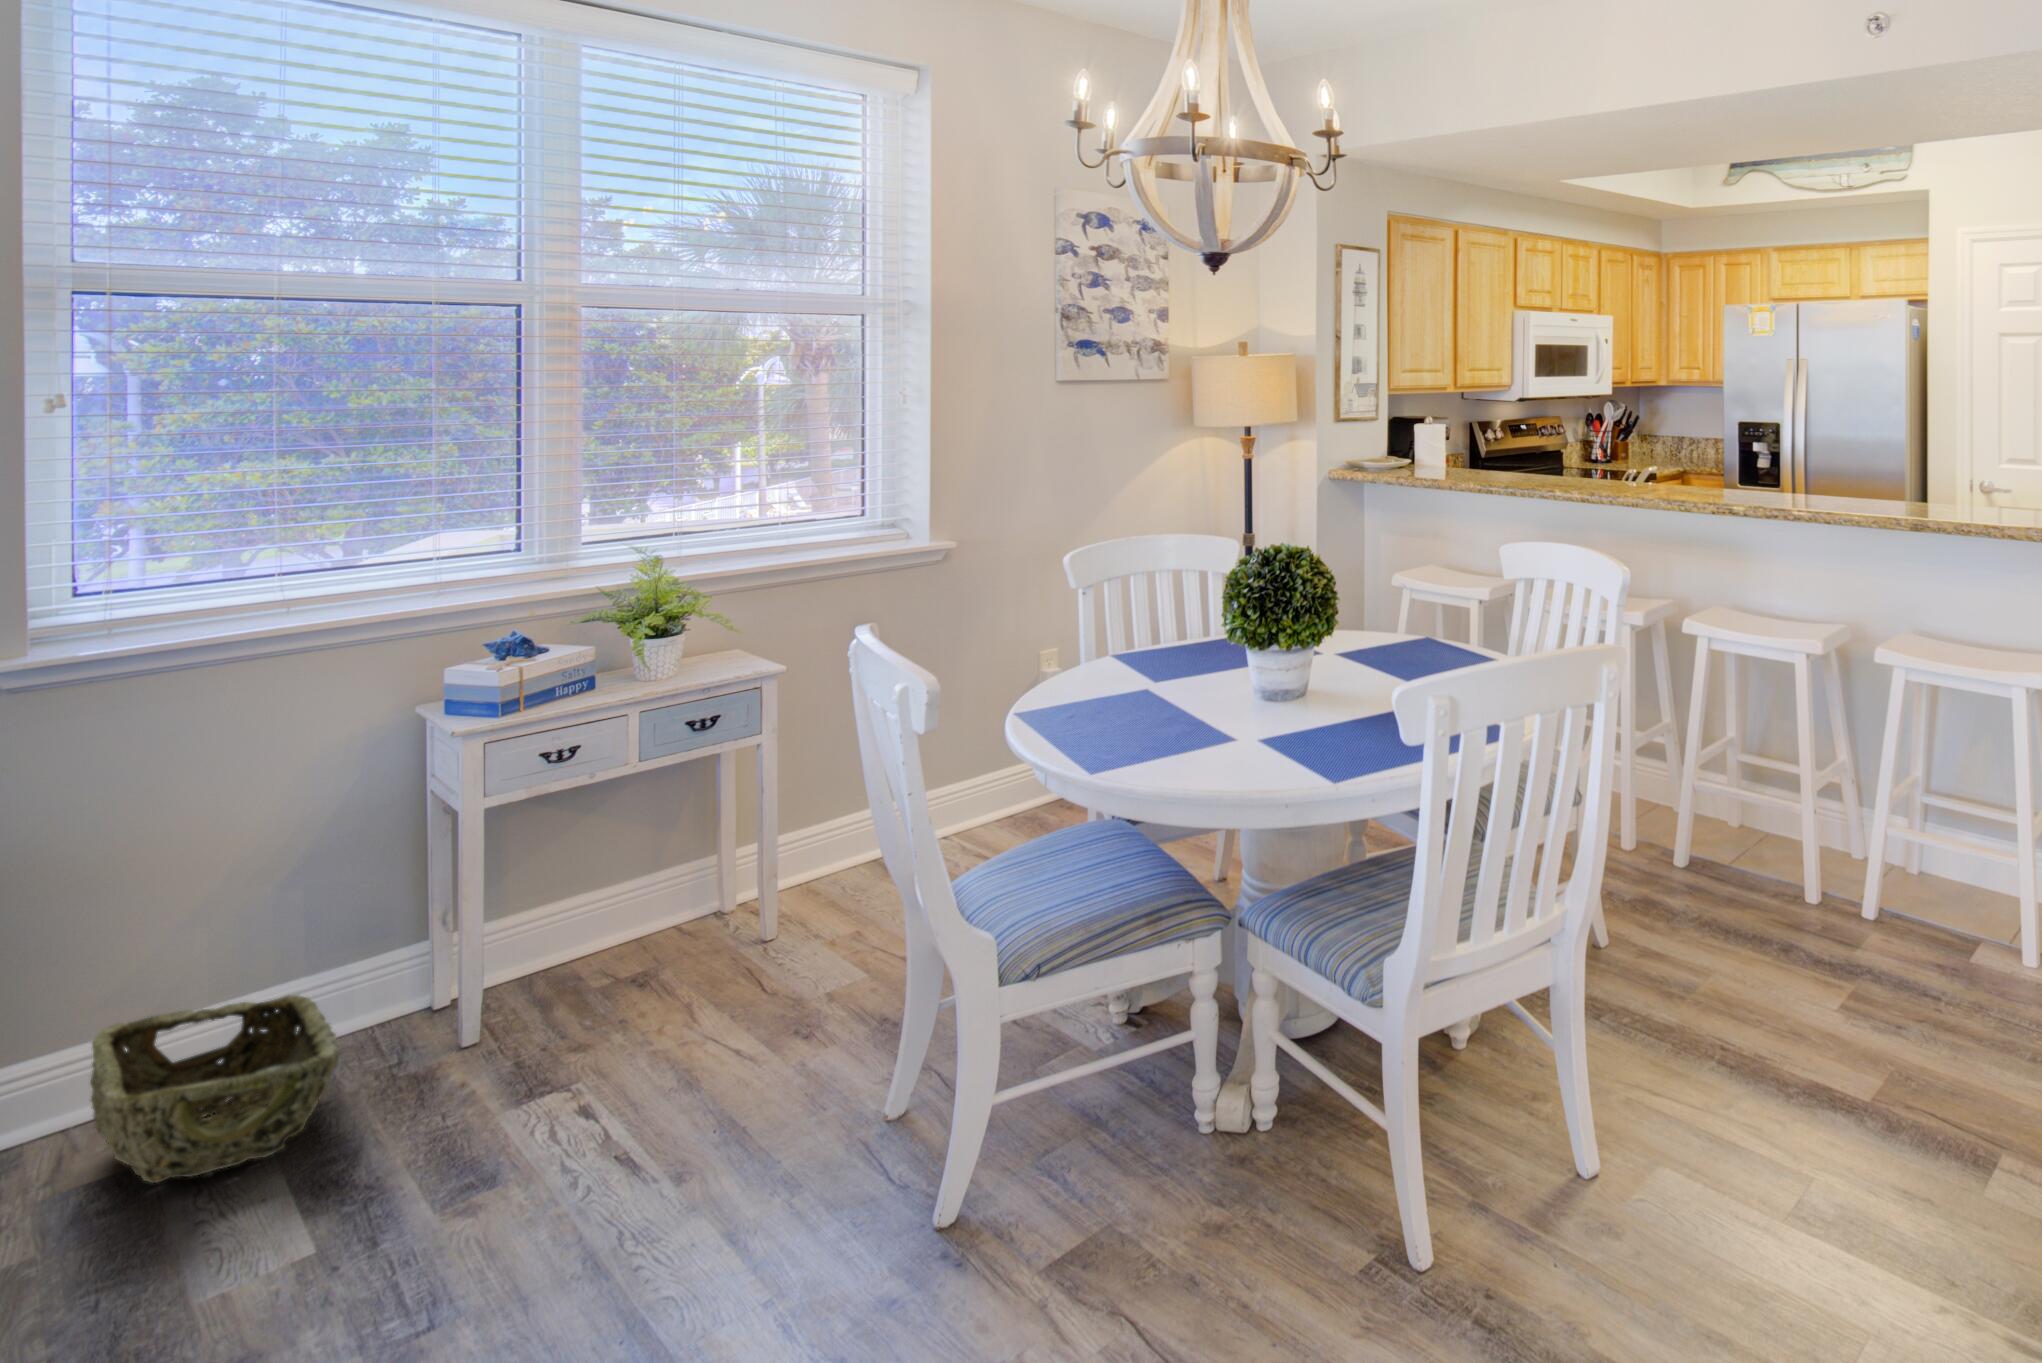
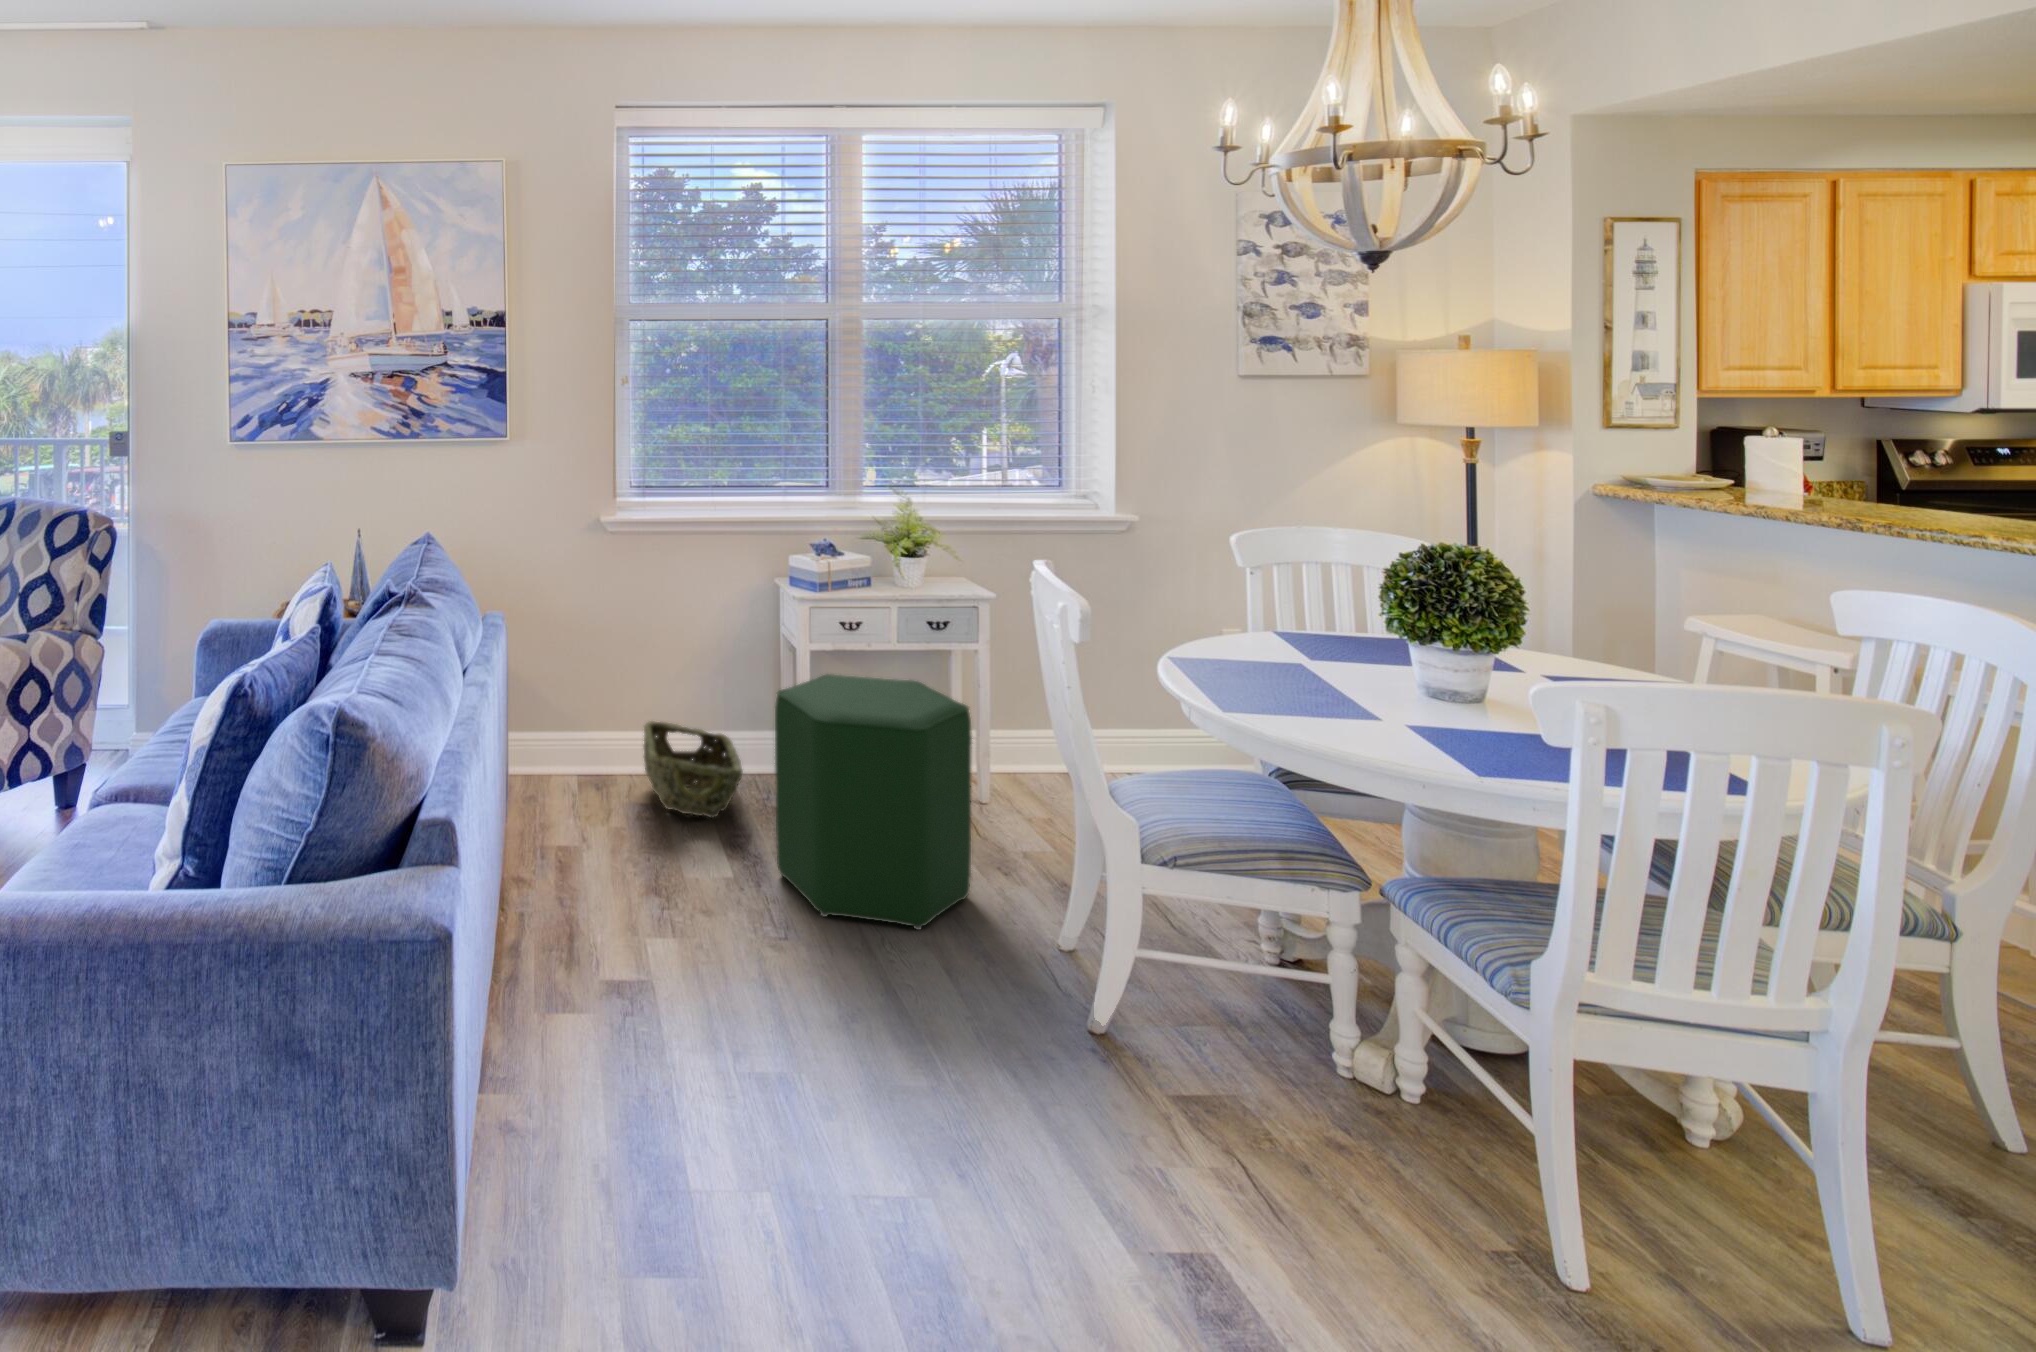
ottoman: none [415,821,764,1246] -> present [775,674,972,930]

